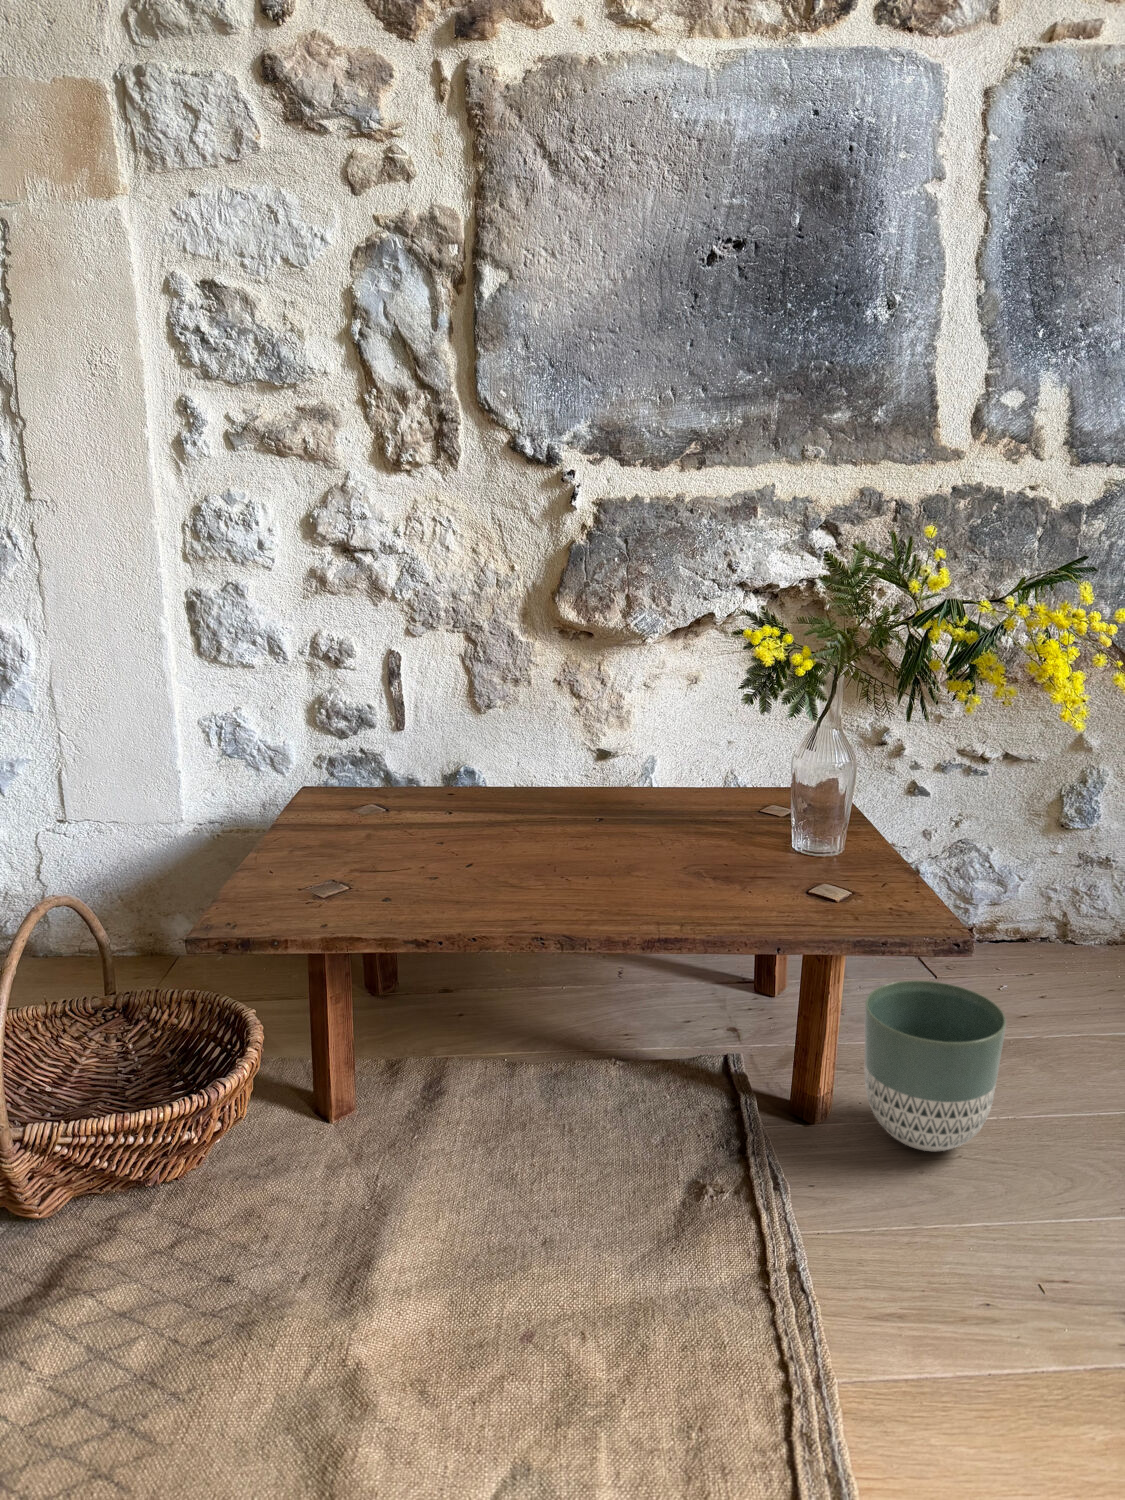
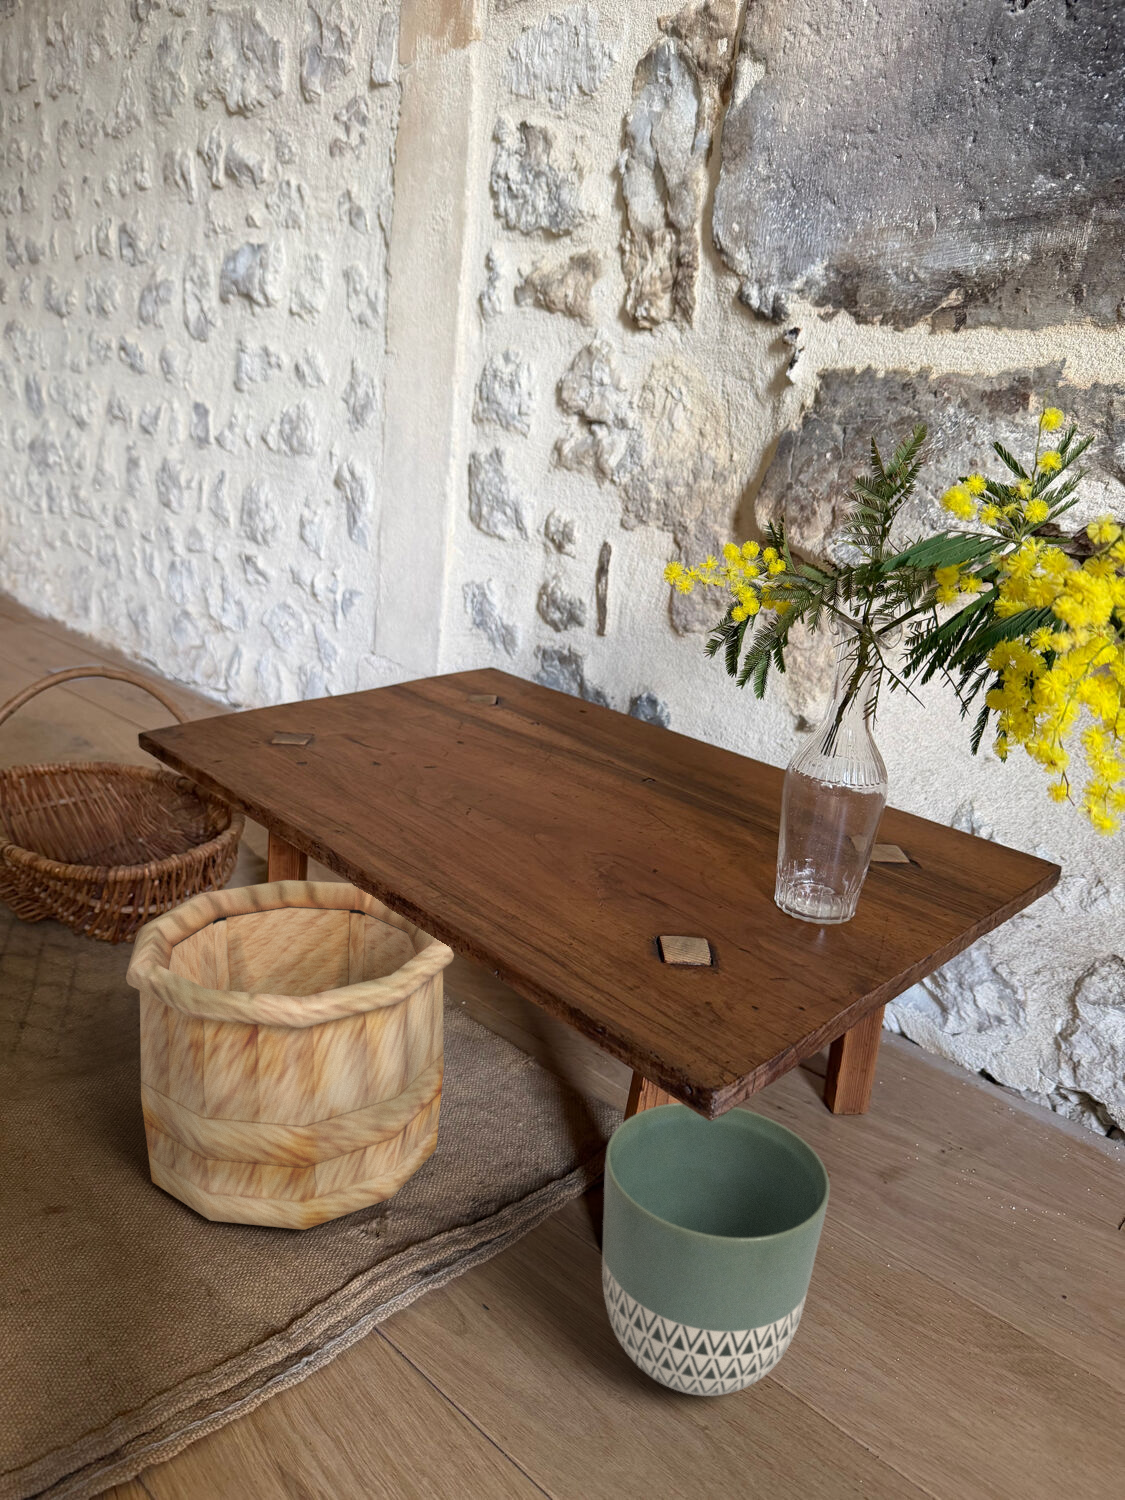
wooden bucket: none [459,964,716,1260] -> present [126,880,454,1230]

